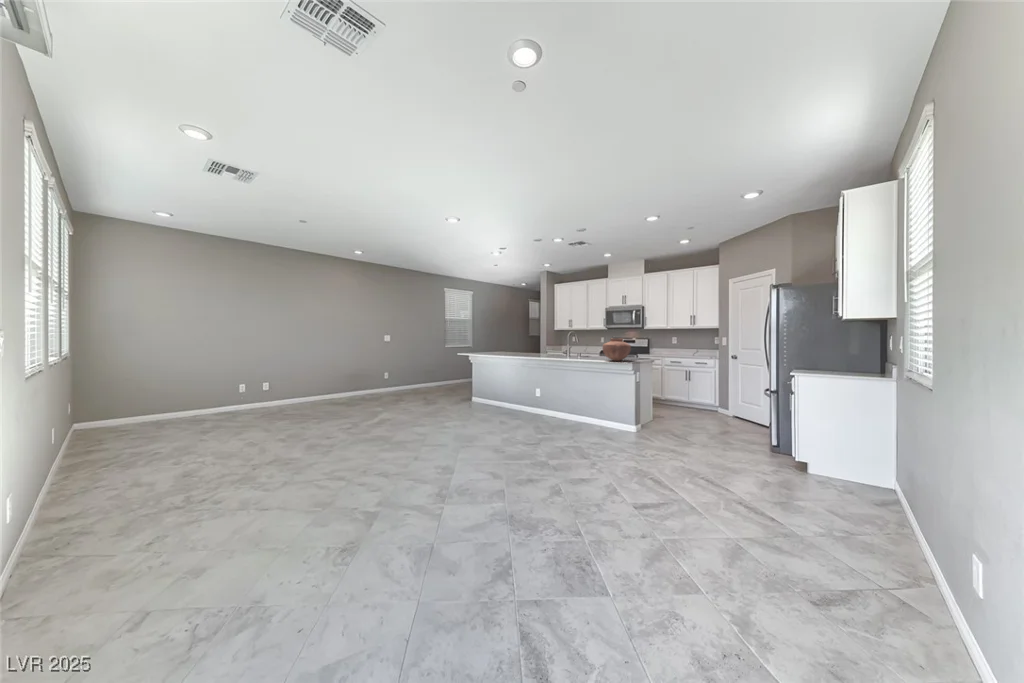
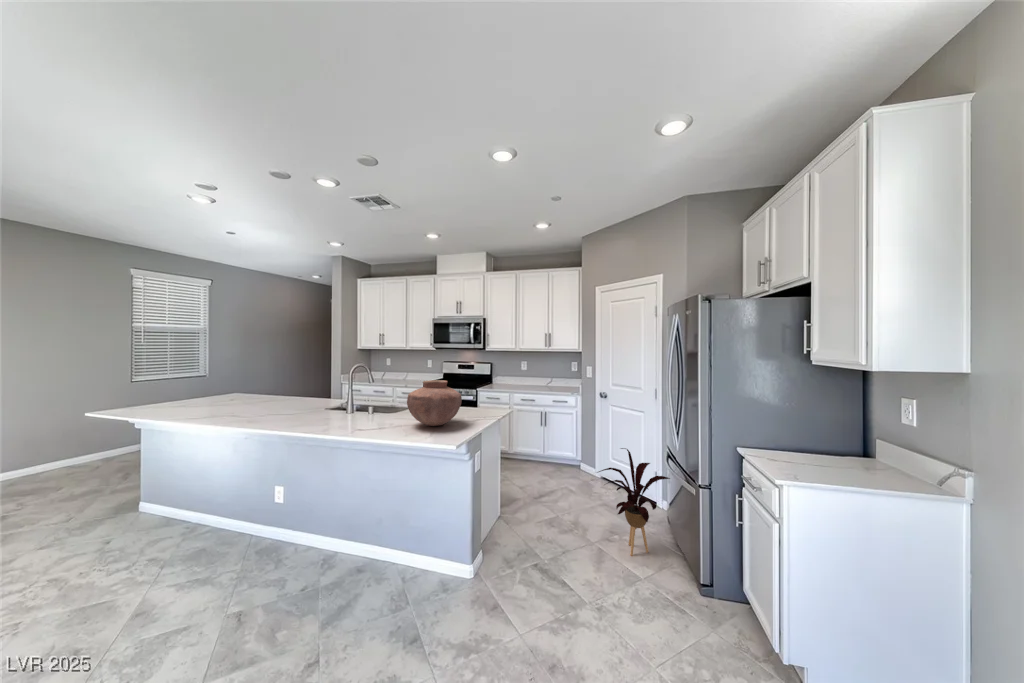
house plant: none [714,378,766,442] -> present [599,448,670,555]

